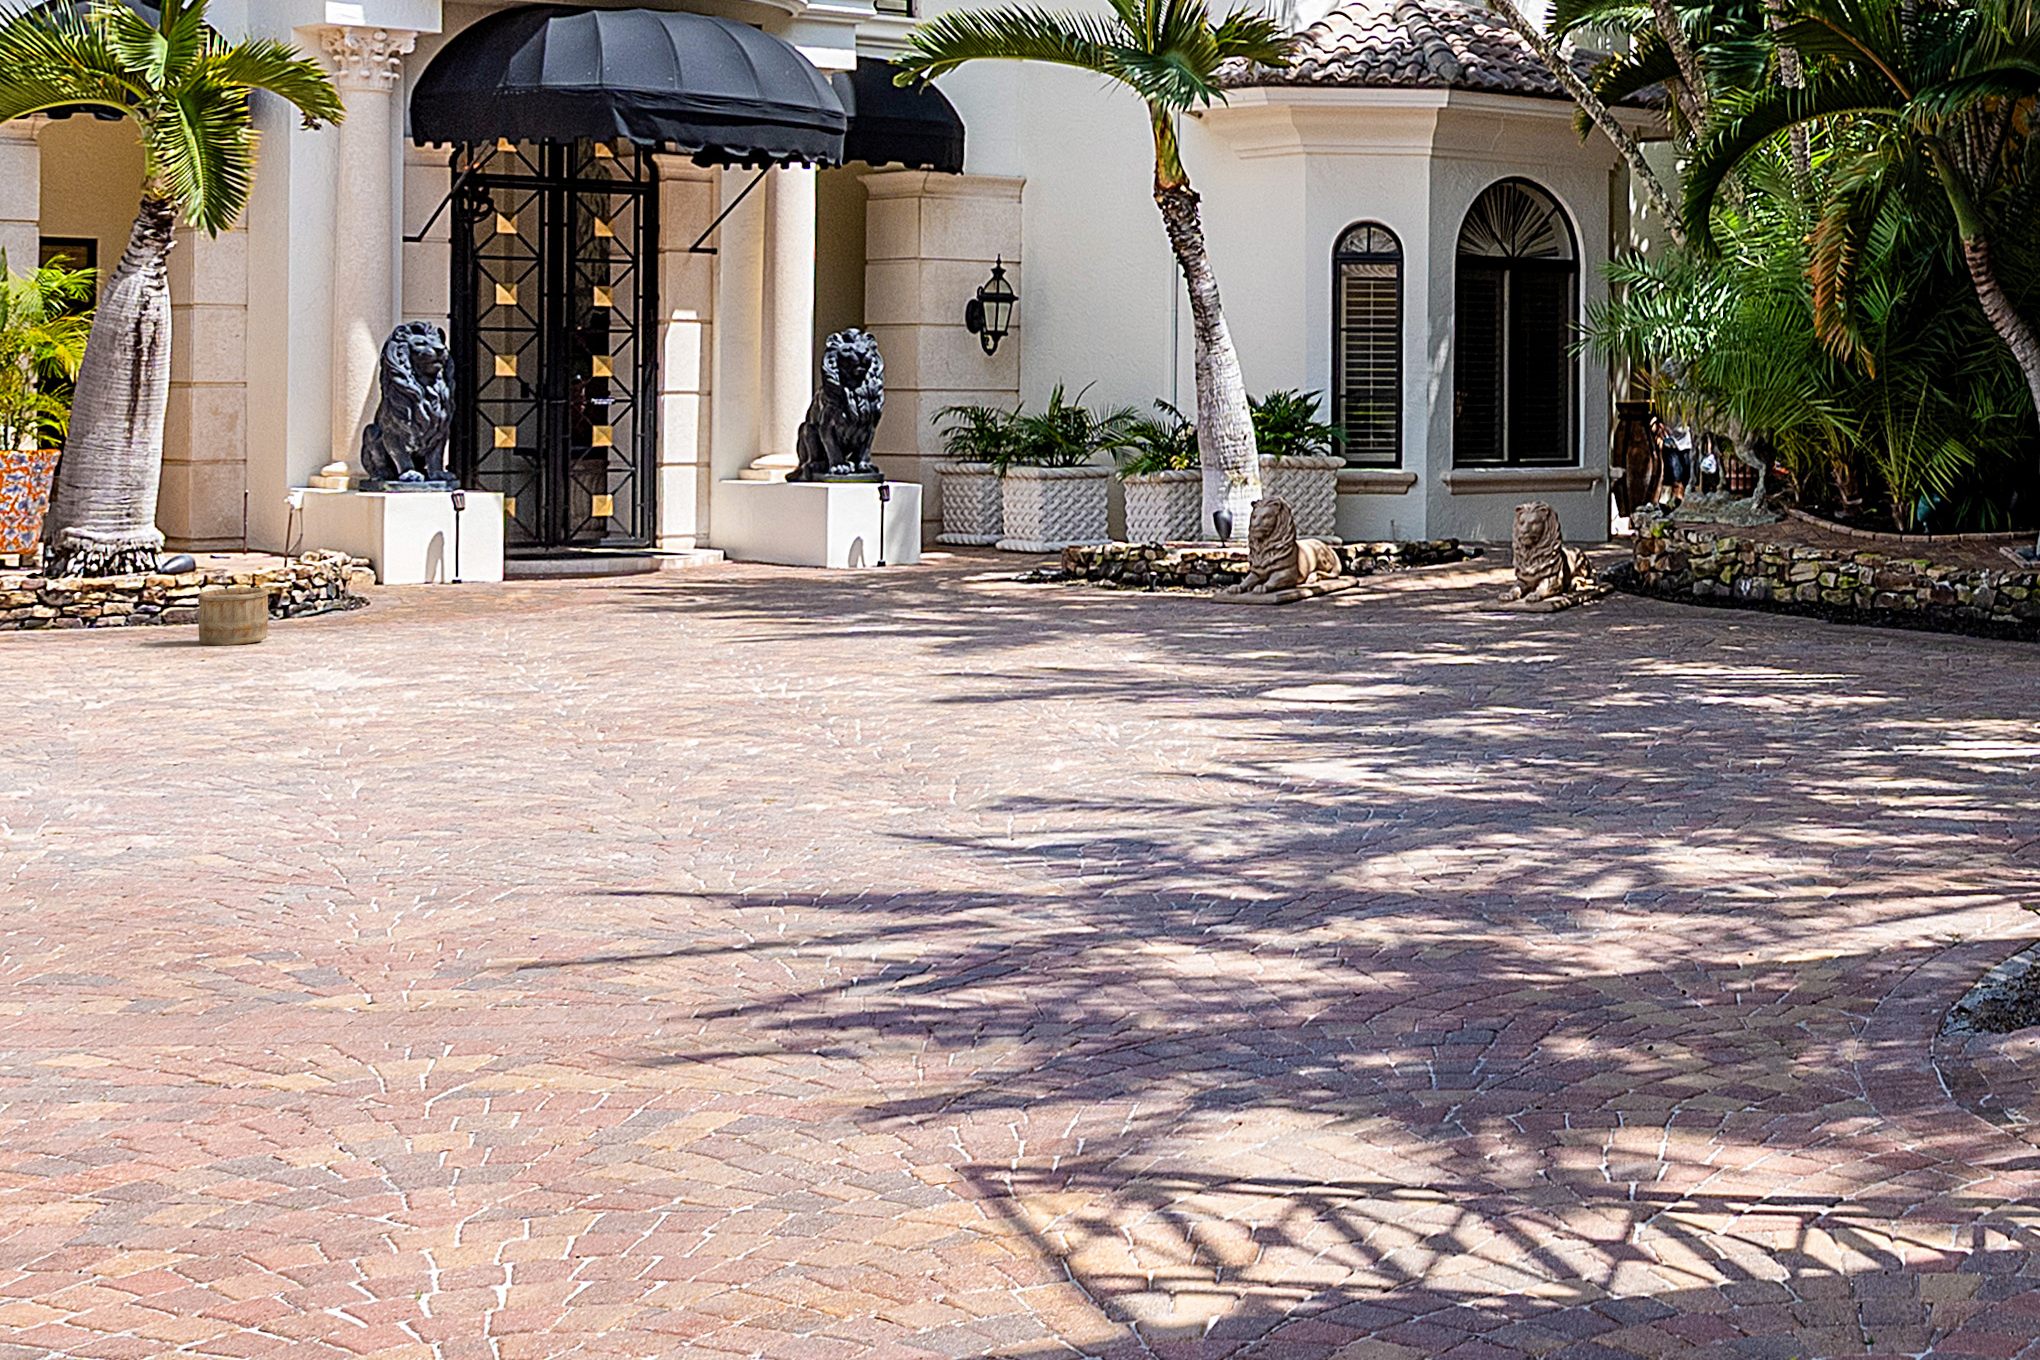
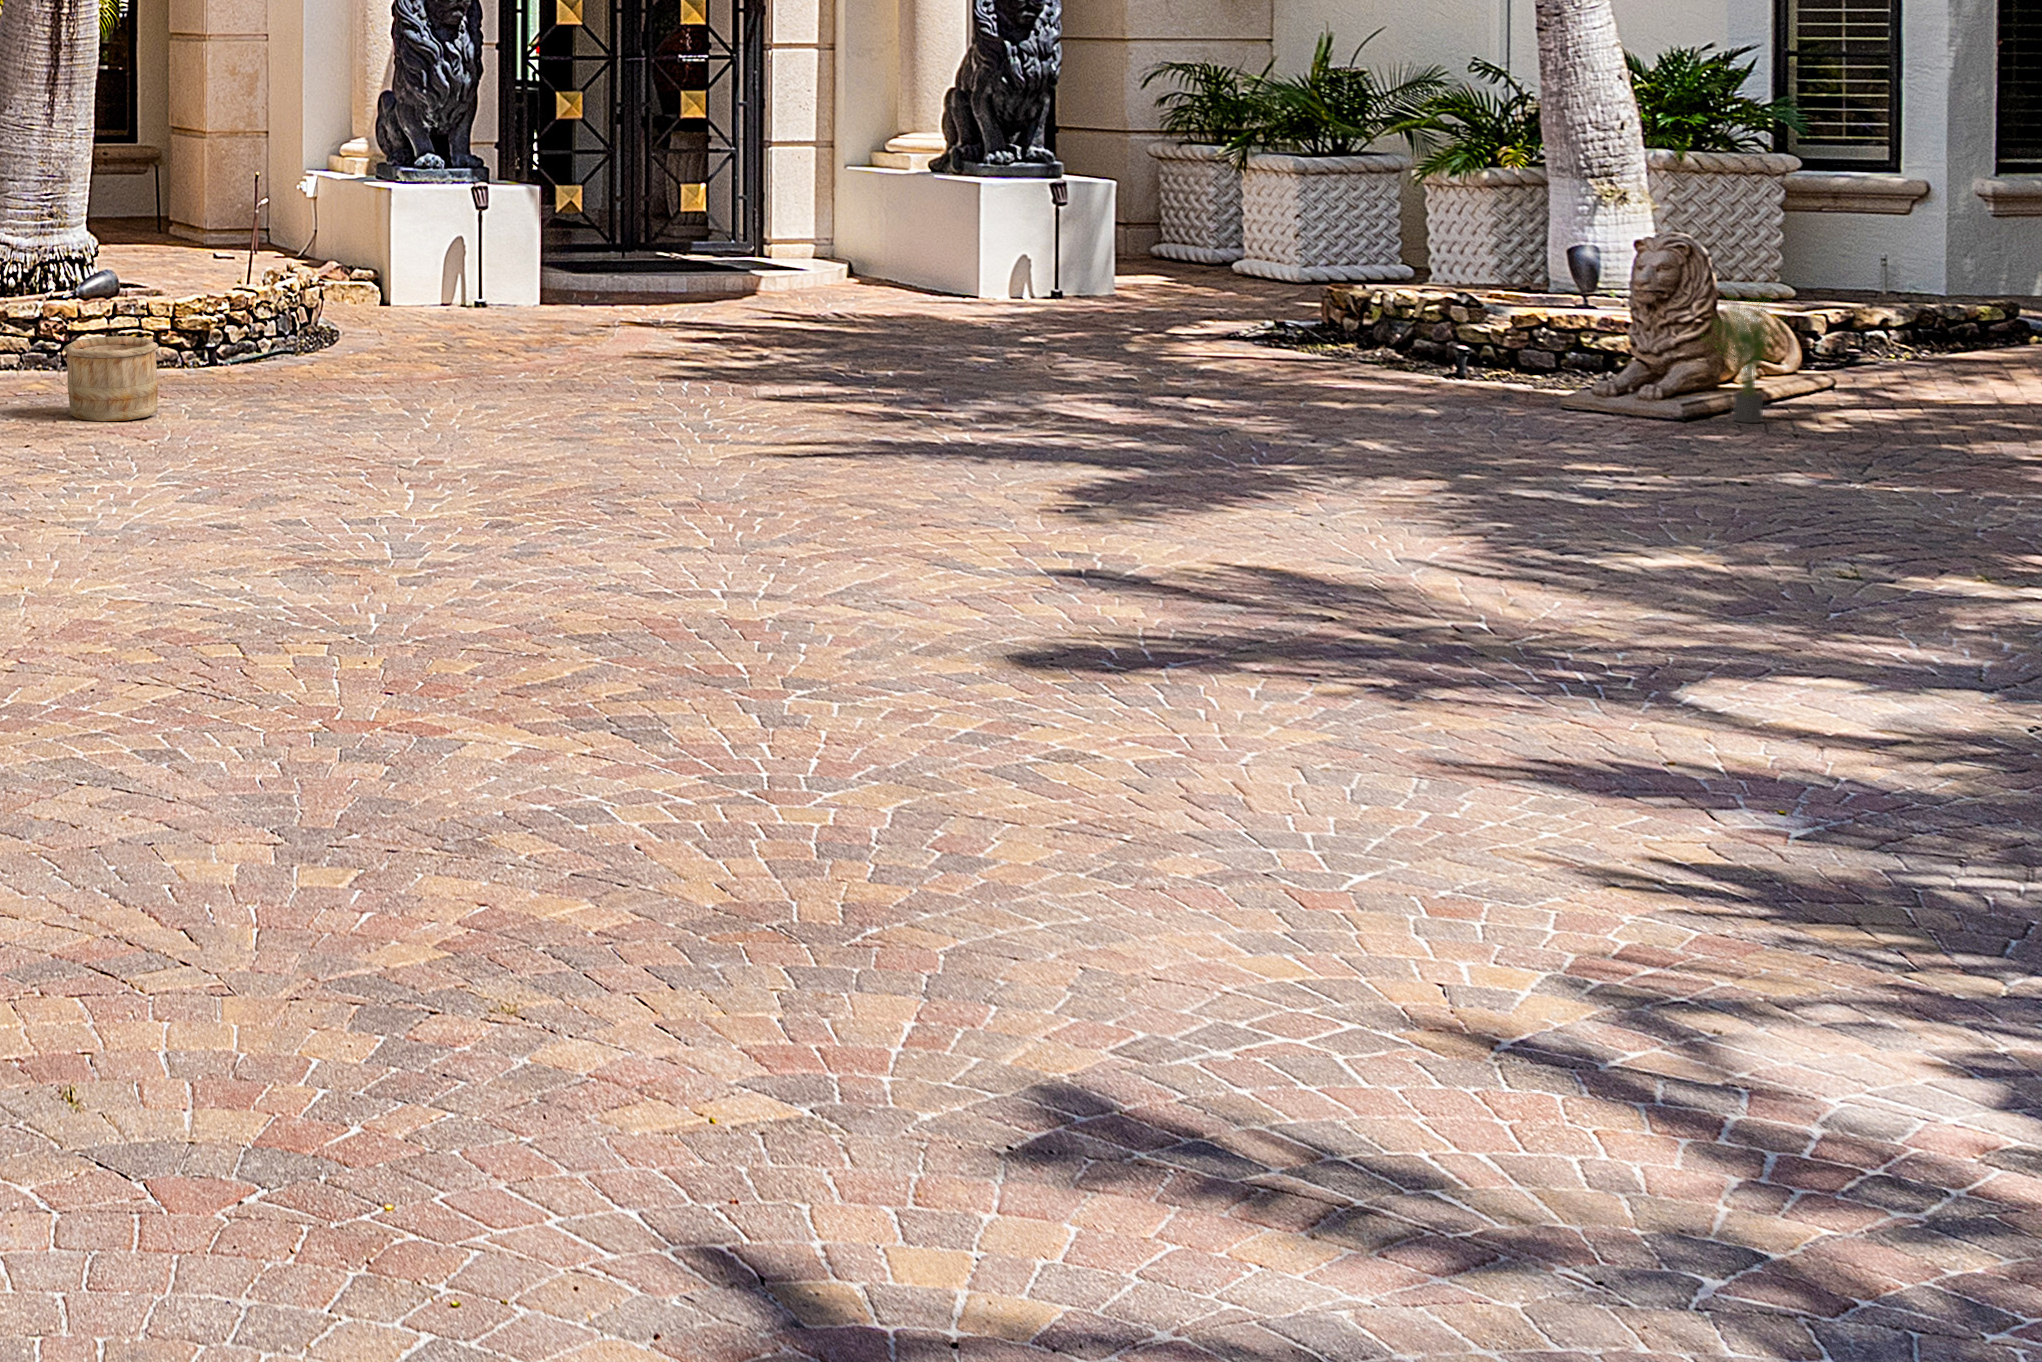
potted plant: none [1265,516,1321,598] -> present [1709,292,1782,423]

